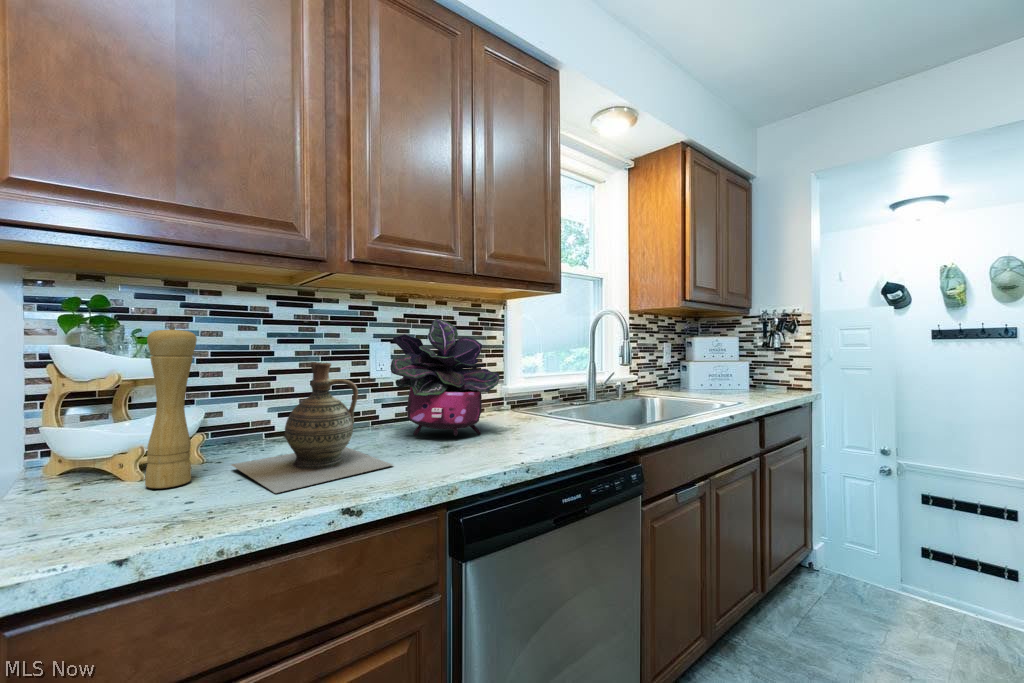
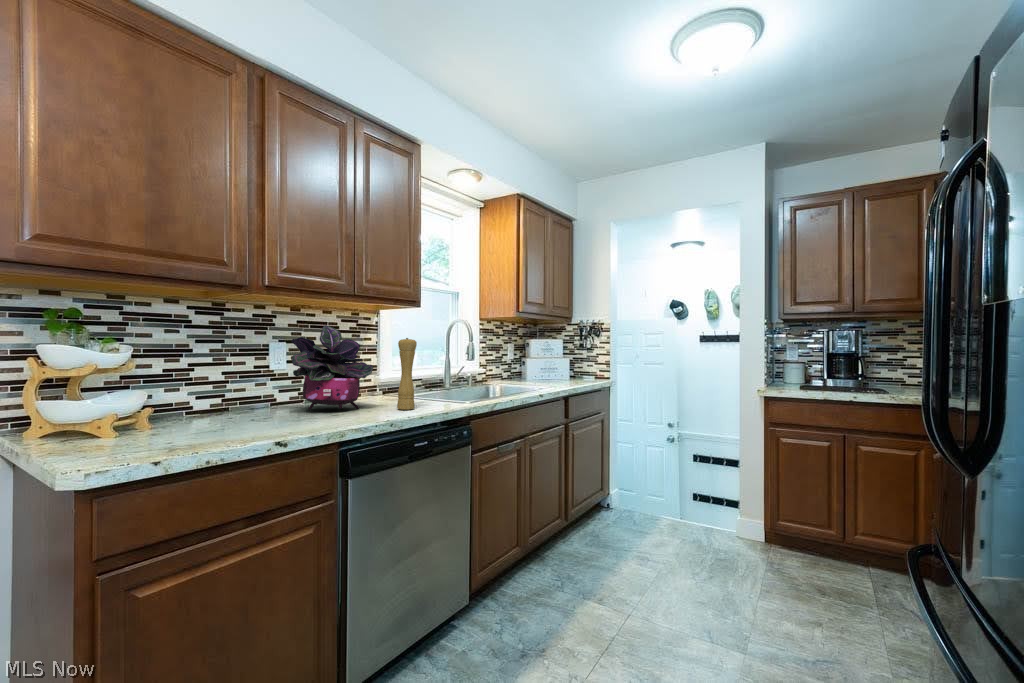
pepper mill: present [145,327,197,488] -> present [397,338,417,410]
ceramic jug: present [231,362,392,493] -> none [180,356,301,437]

